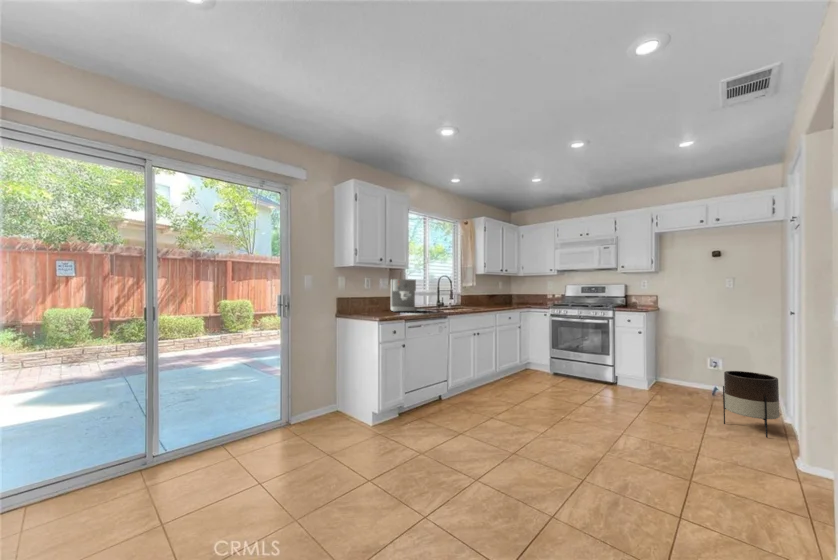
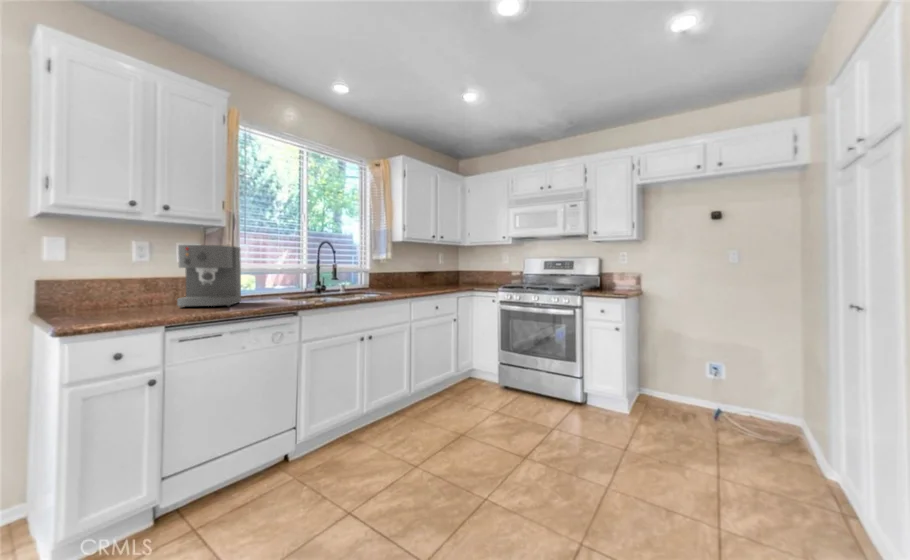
planter: present [723,371,780,438] -> none [746,398,843,525]

